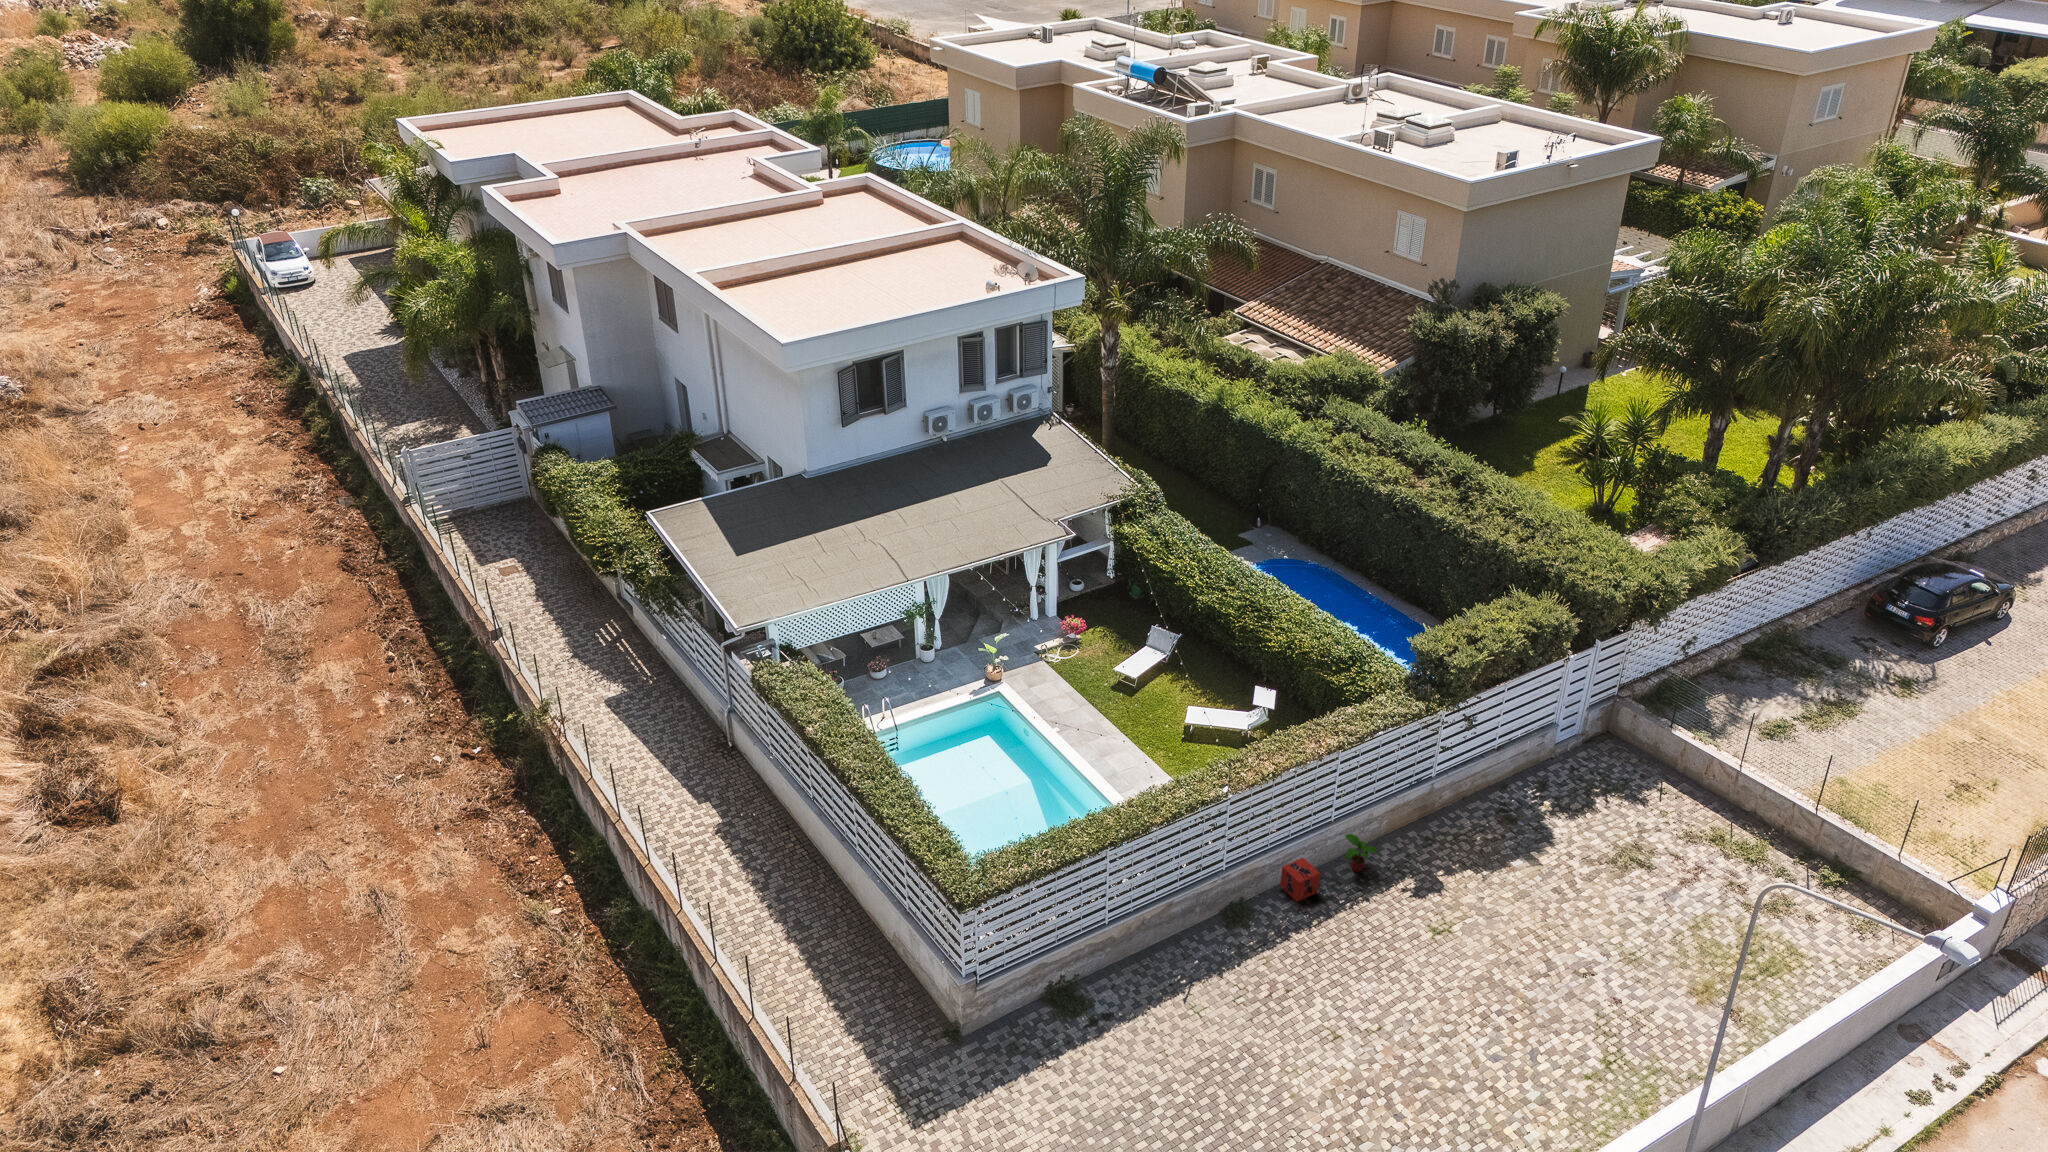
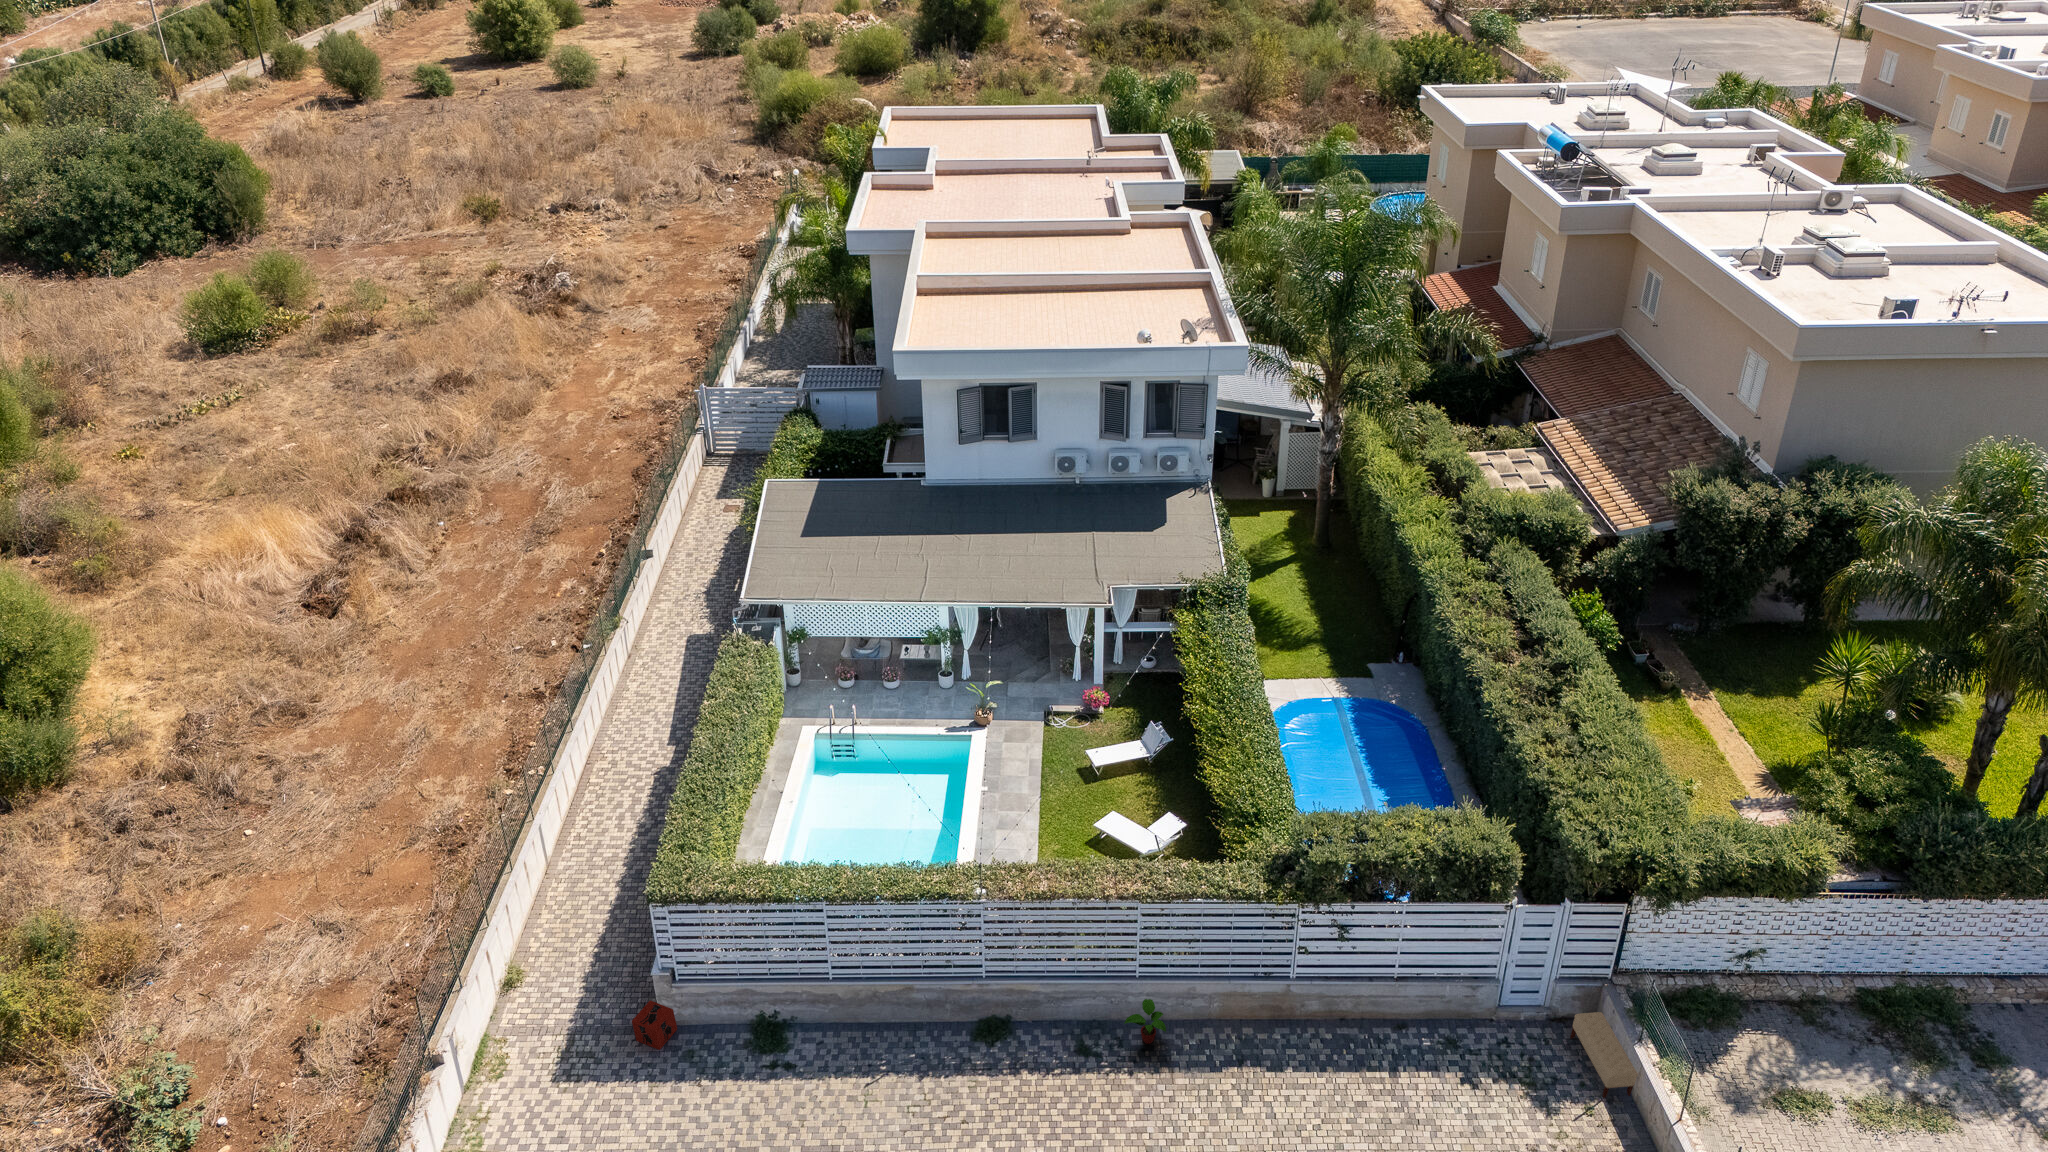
bench: none [1606,720,1678,777] -> present [1570,1012,1638,1098]
storage box: present [1280,858,1320,902] -> present [632,1001,677,1050]

